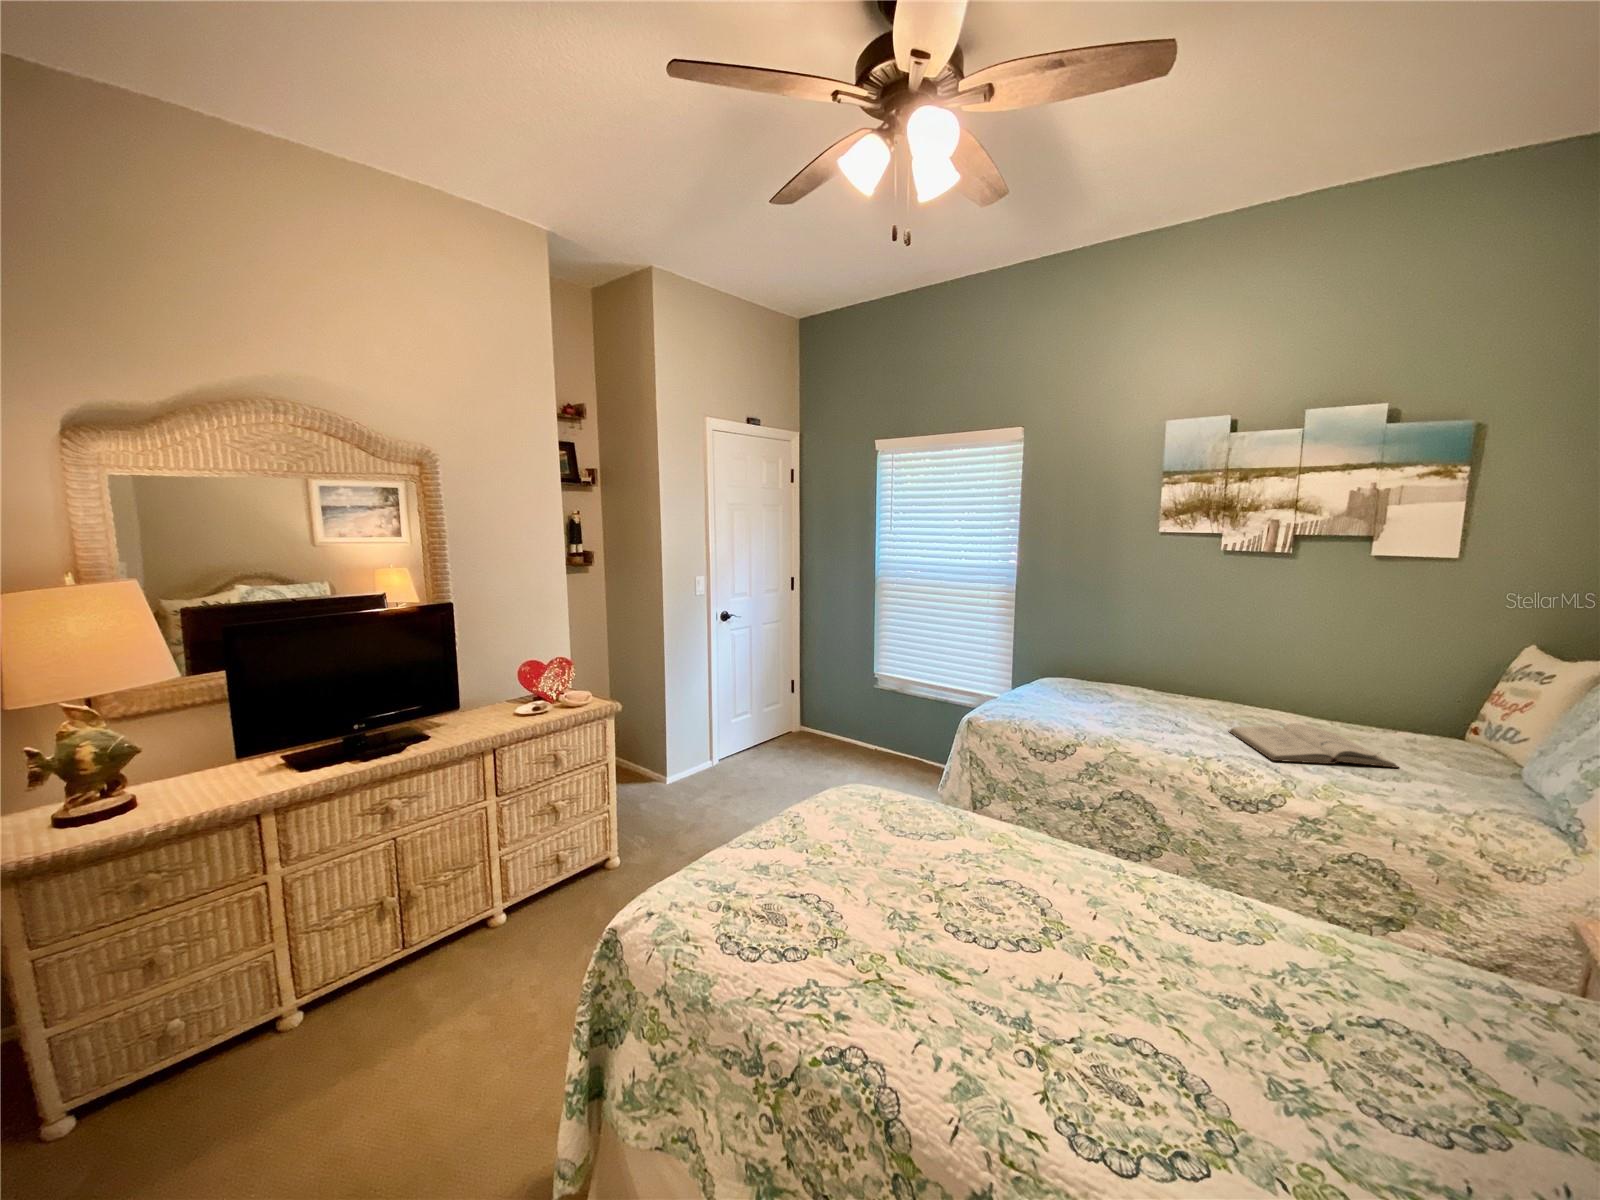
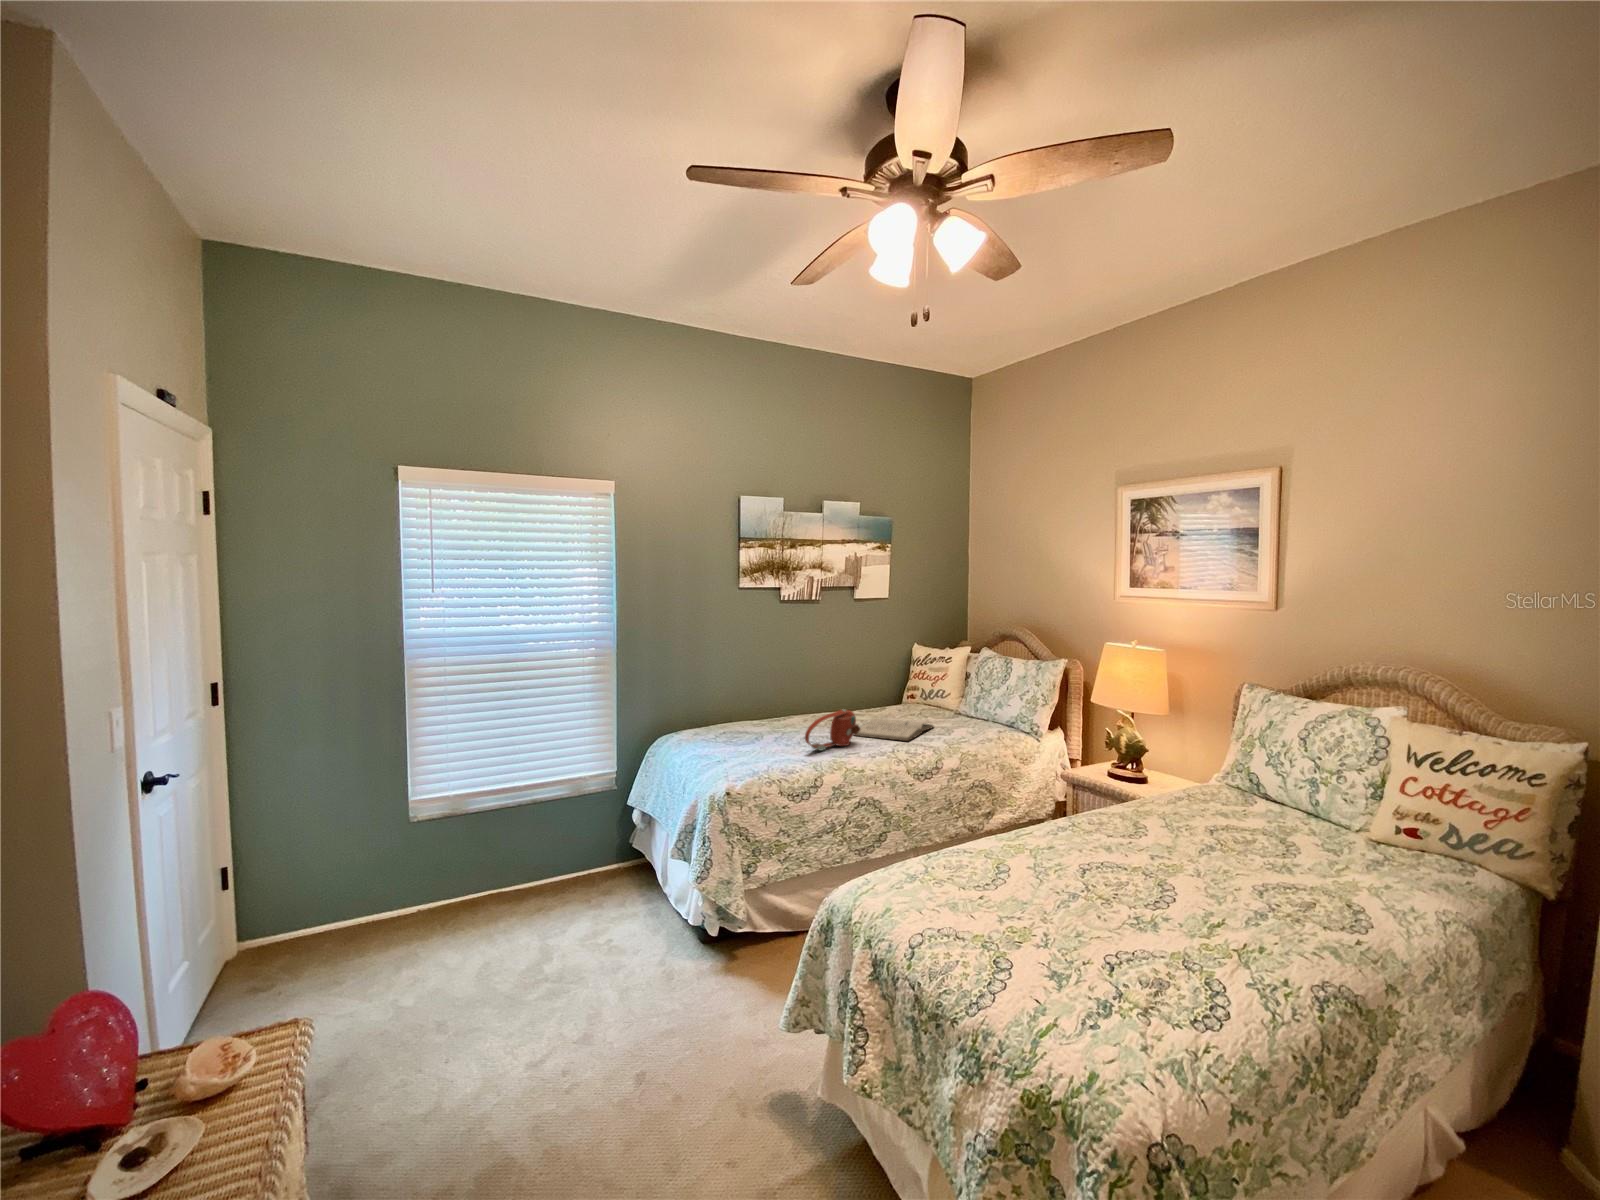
handbag: none [1103,689,1205,735] -> present [805,709,861,750]

